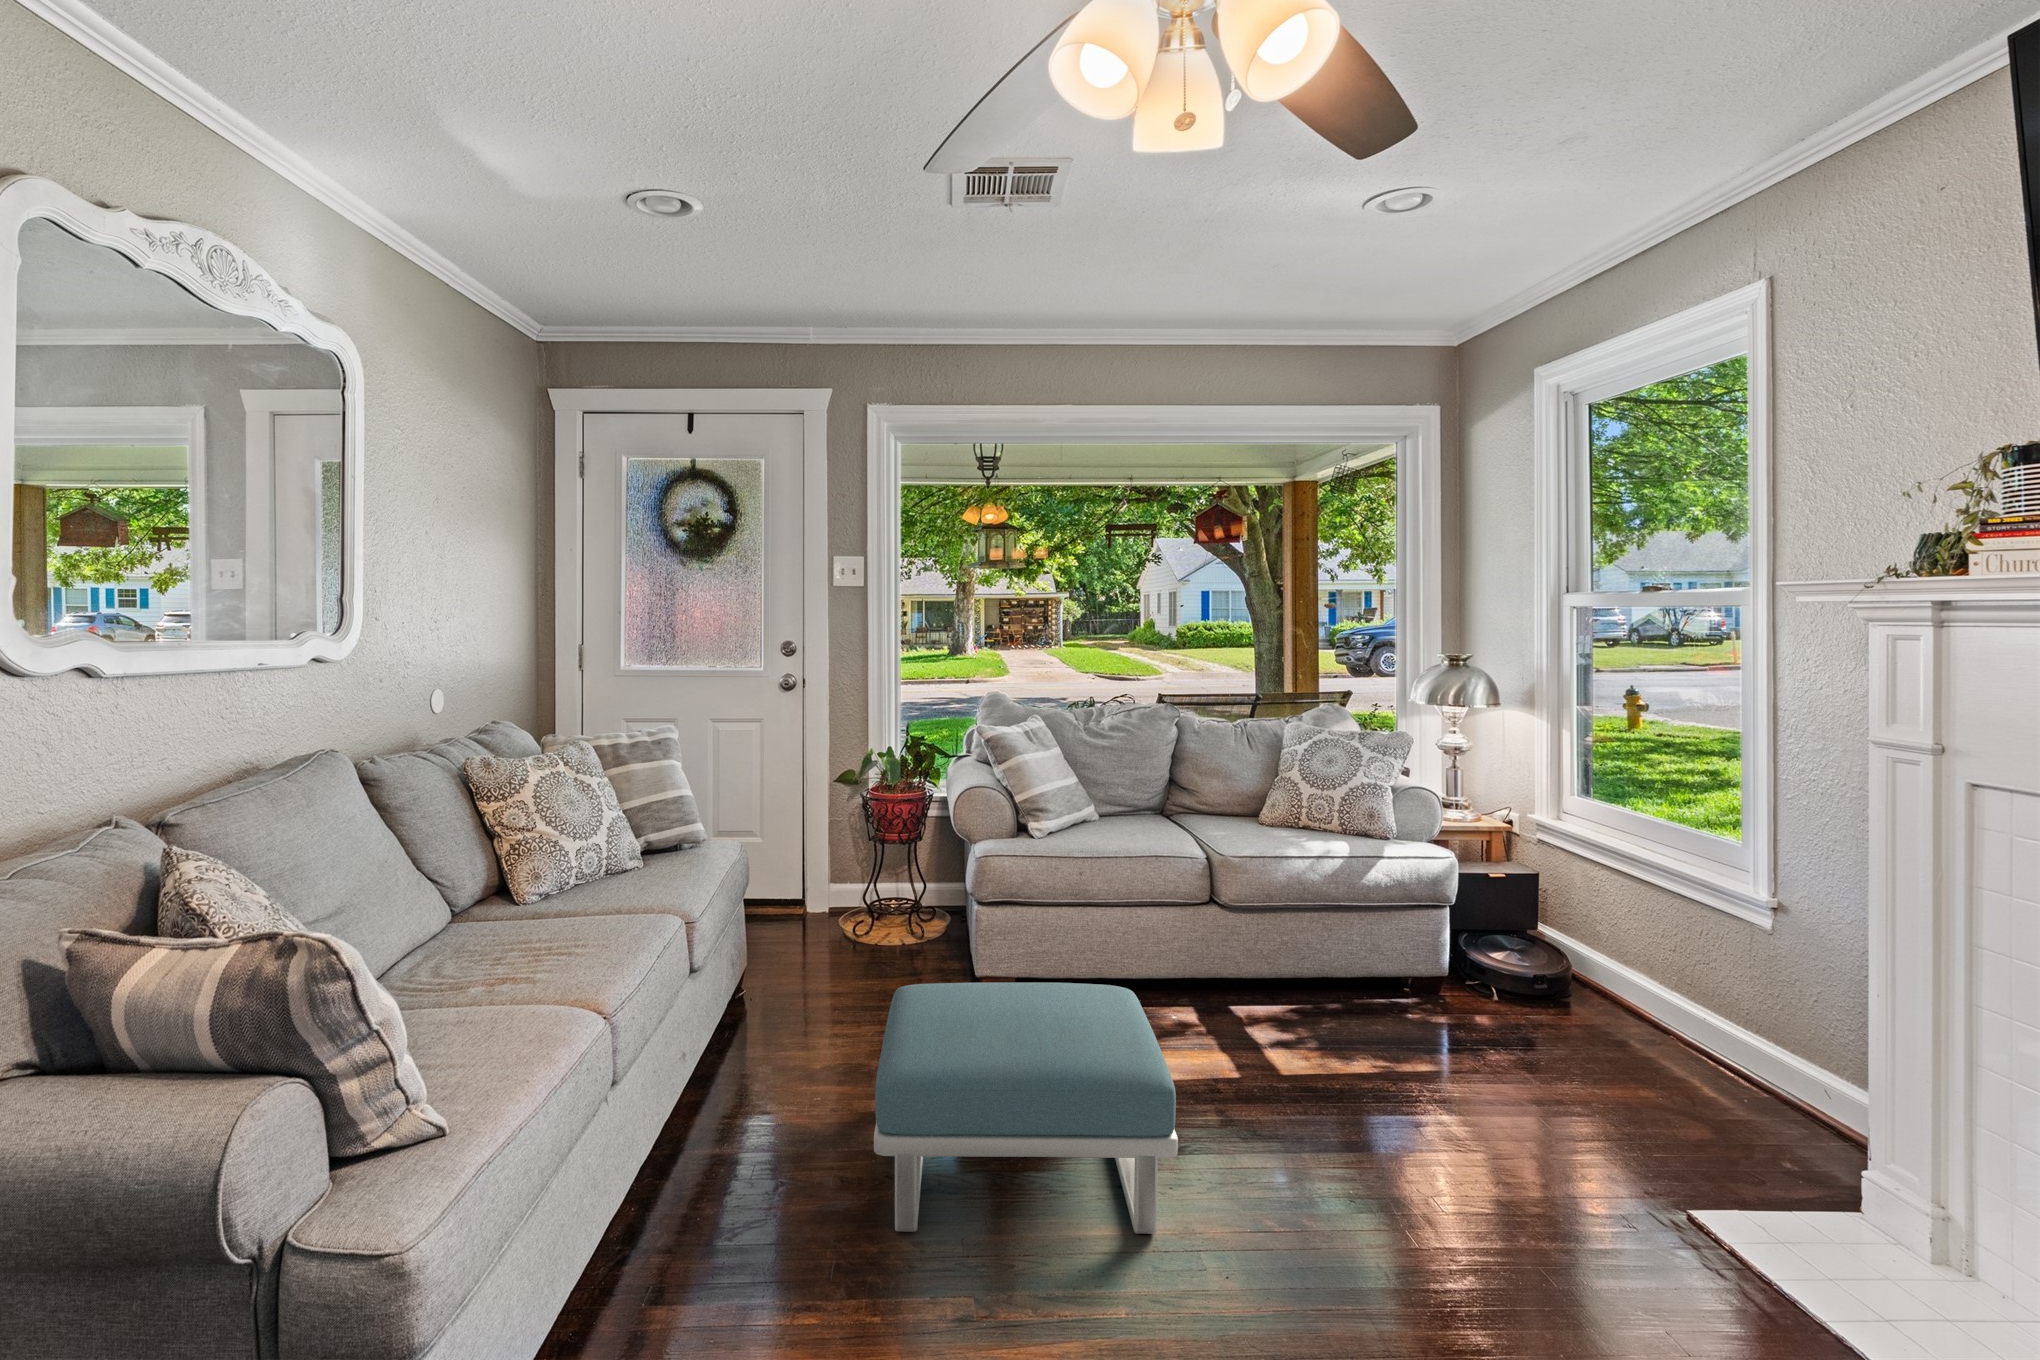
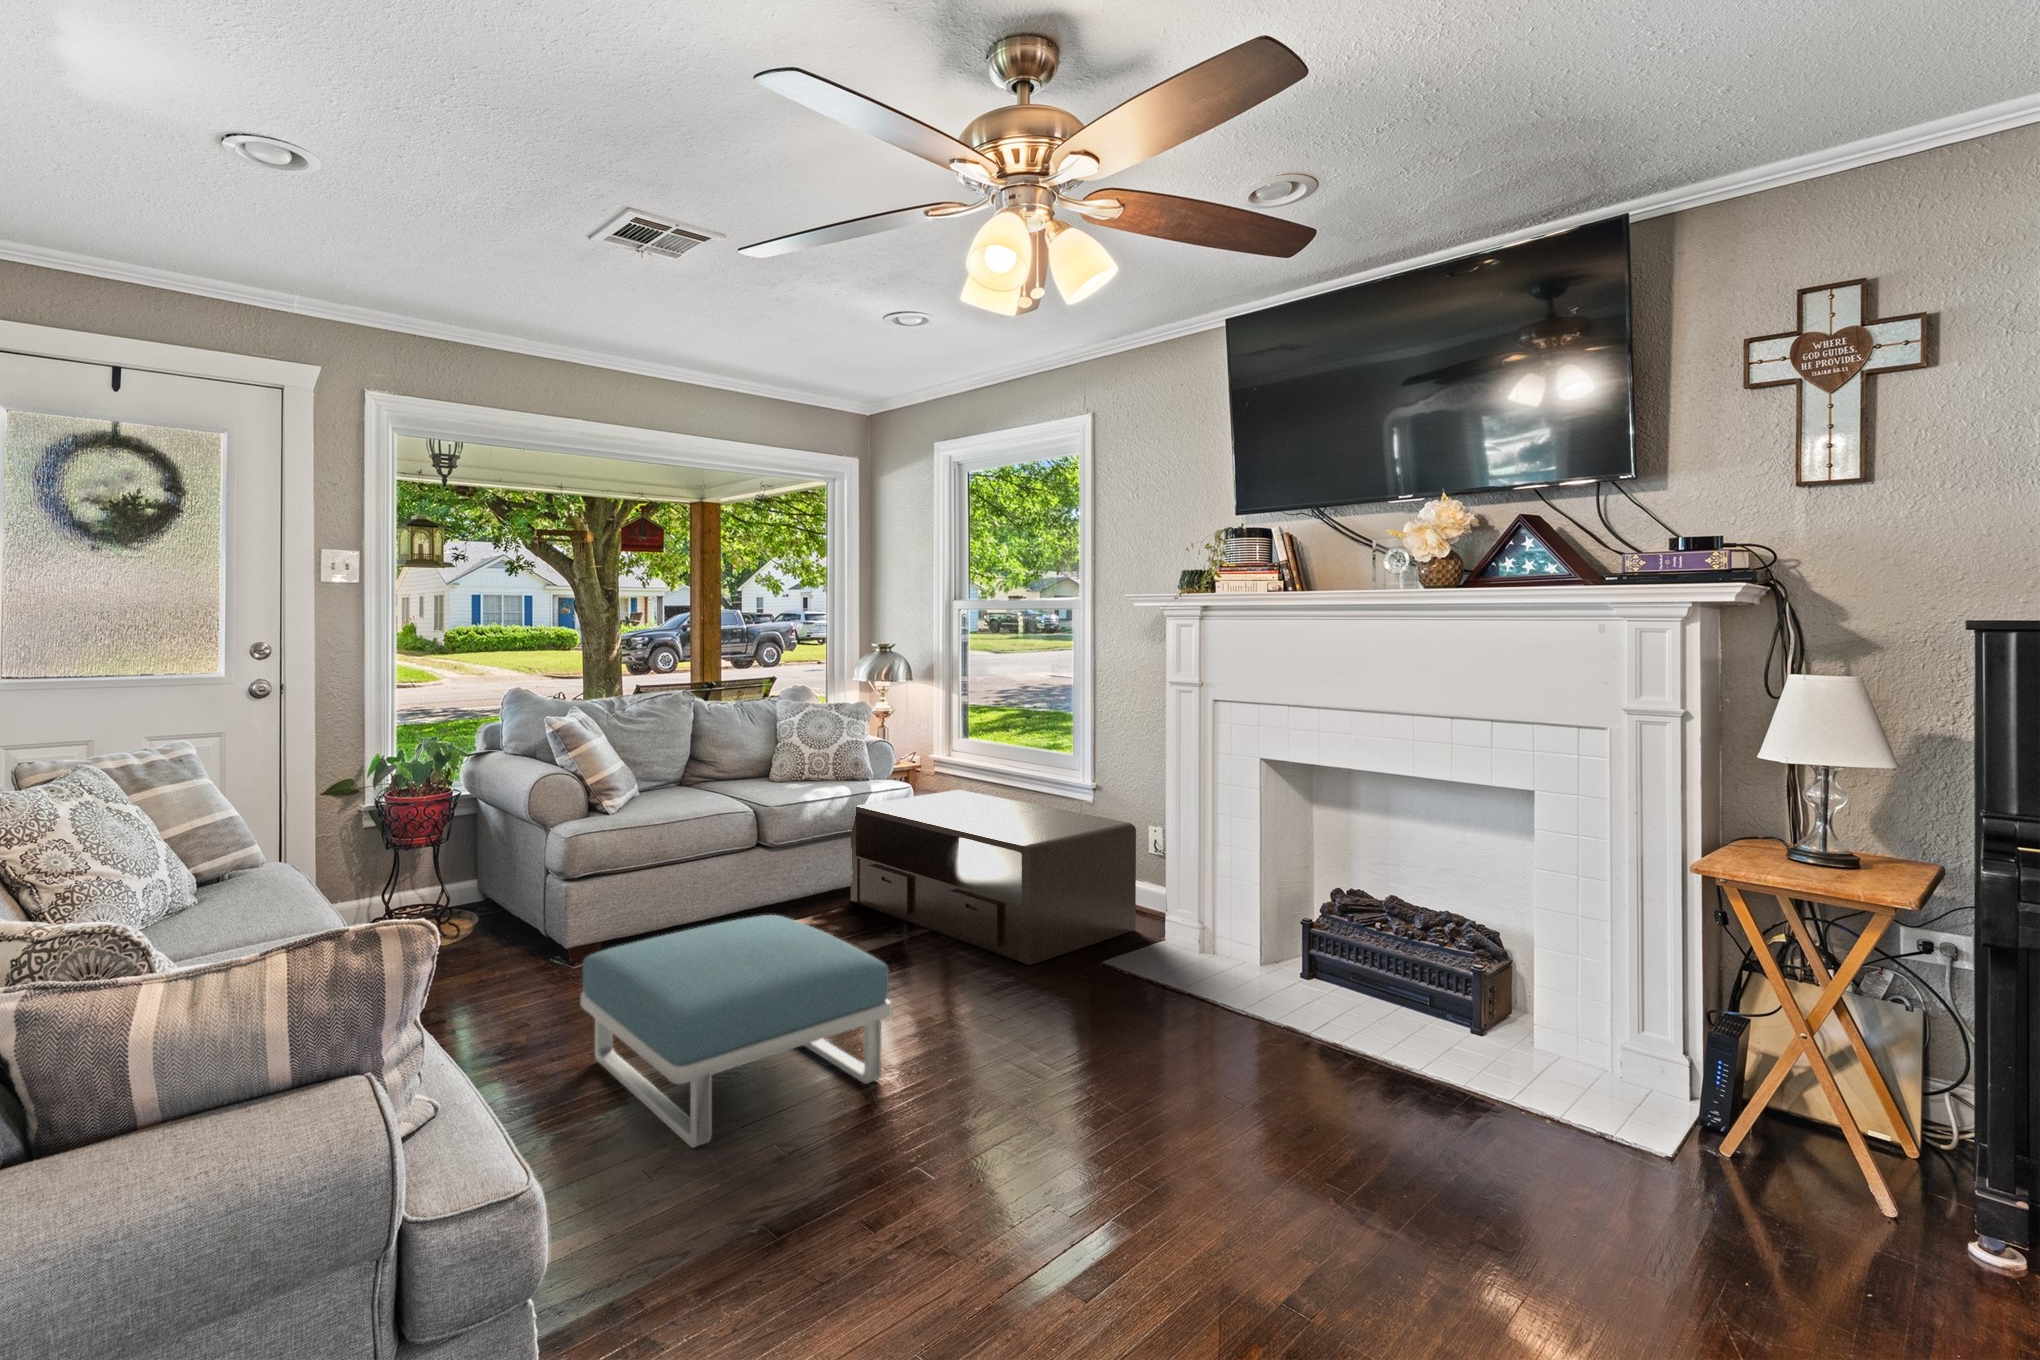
coffee table: none [1347,867,1774,1149] -> present [851,790,1136,965]

